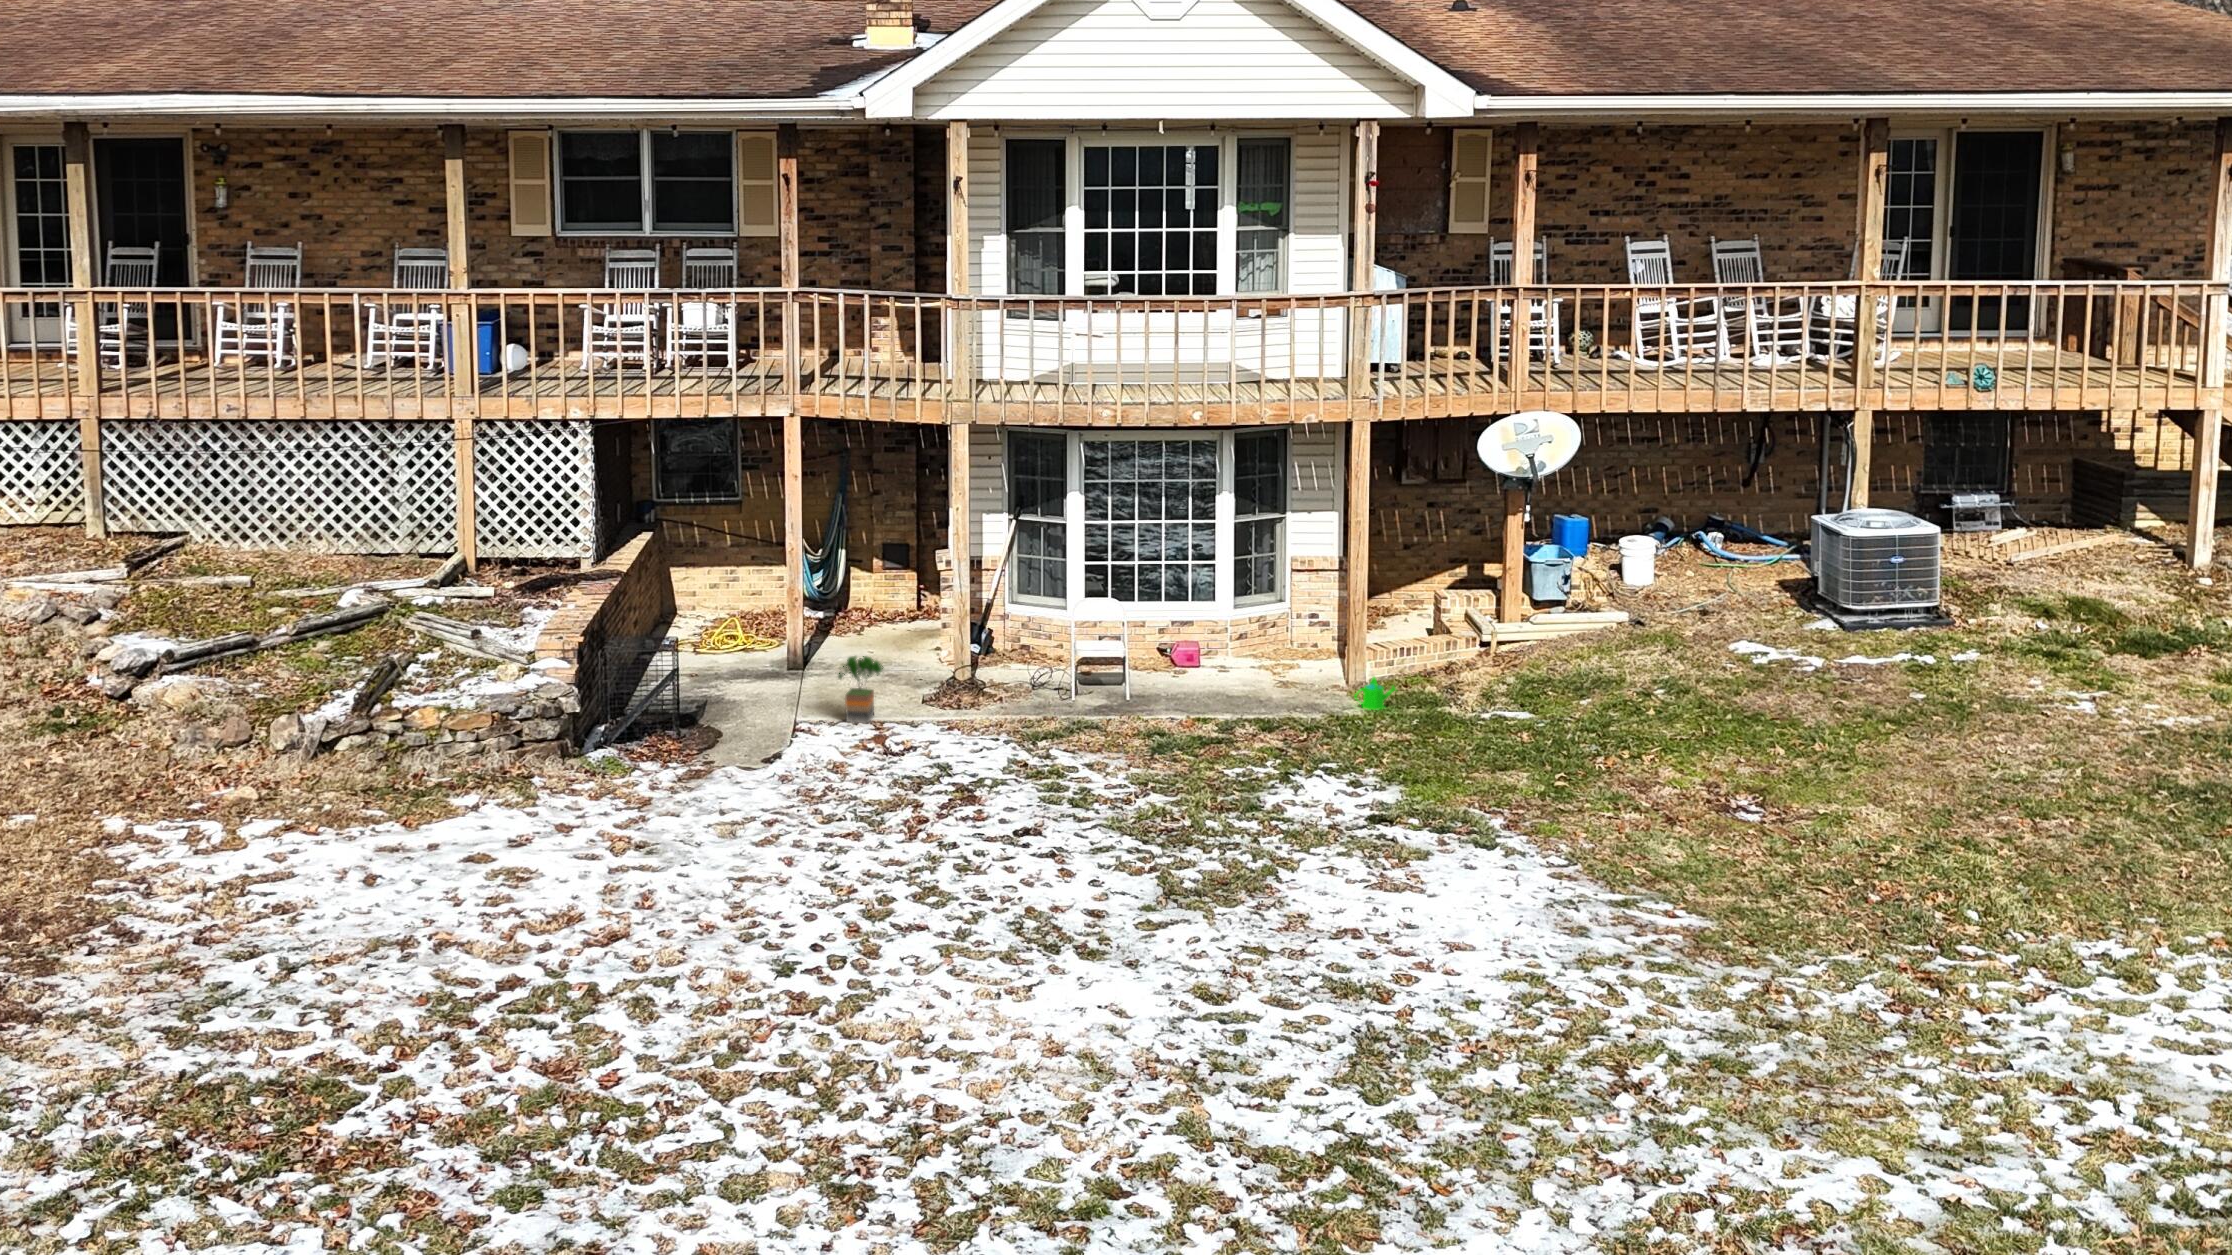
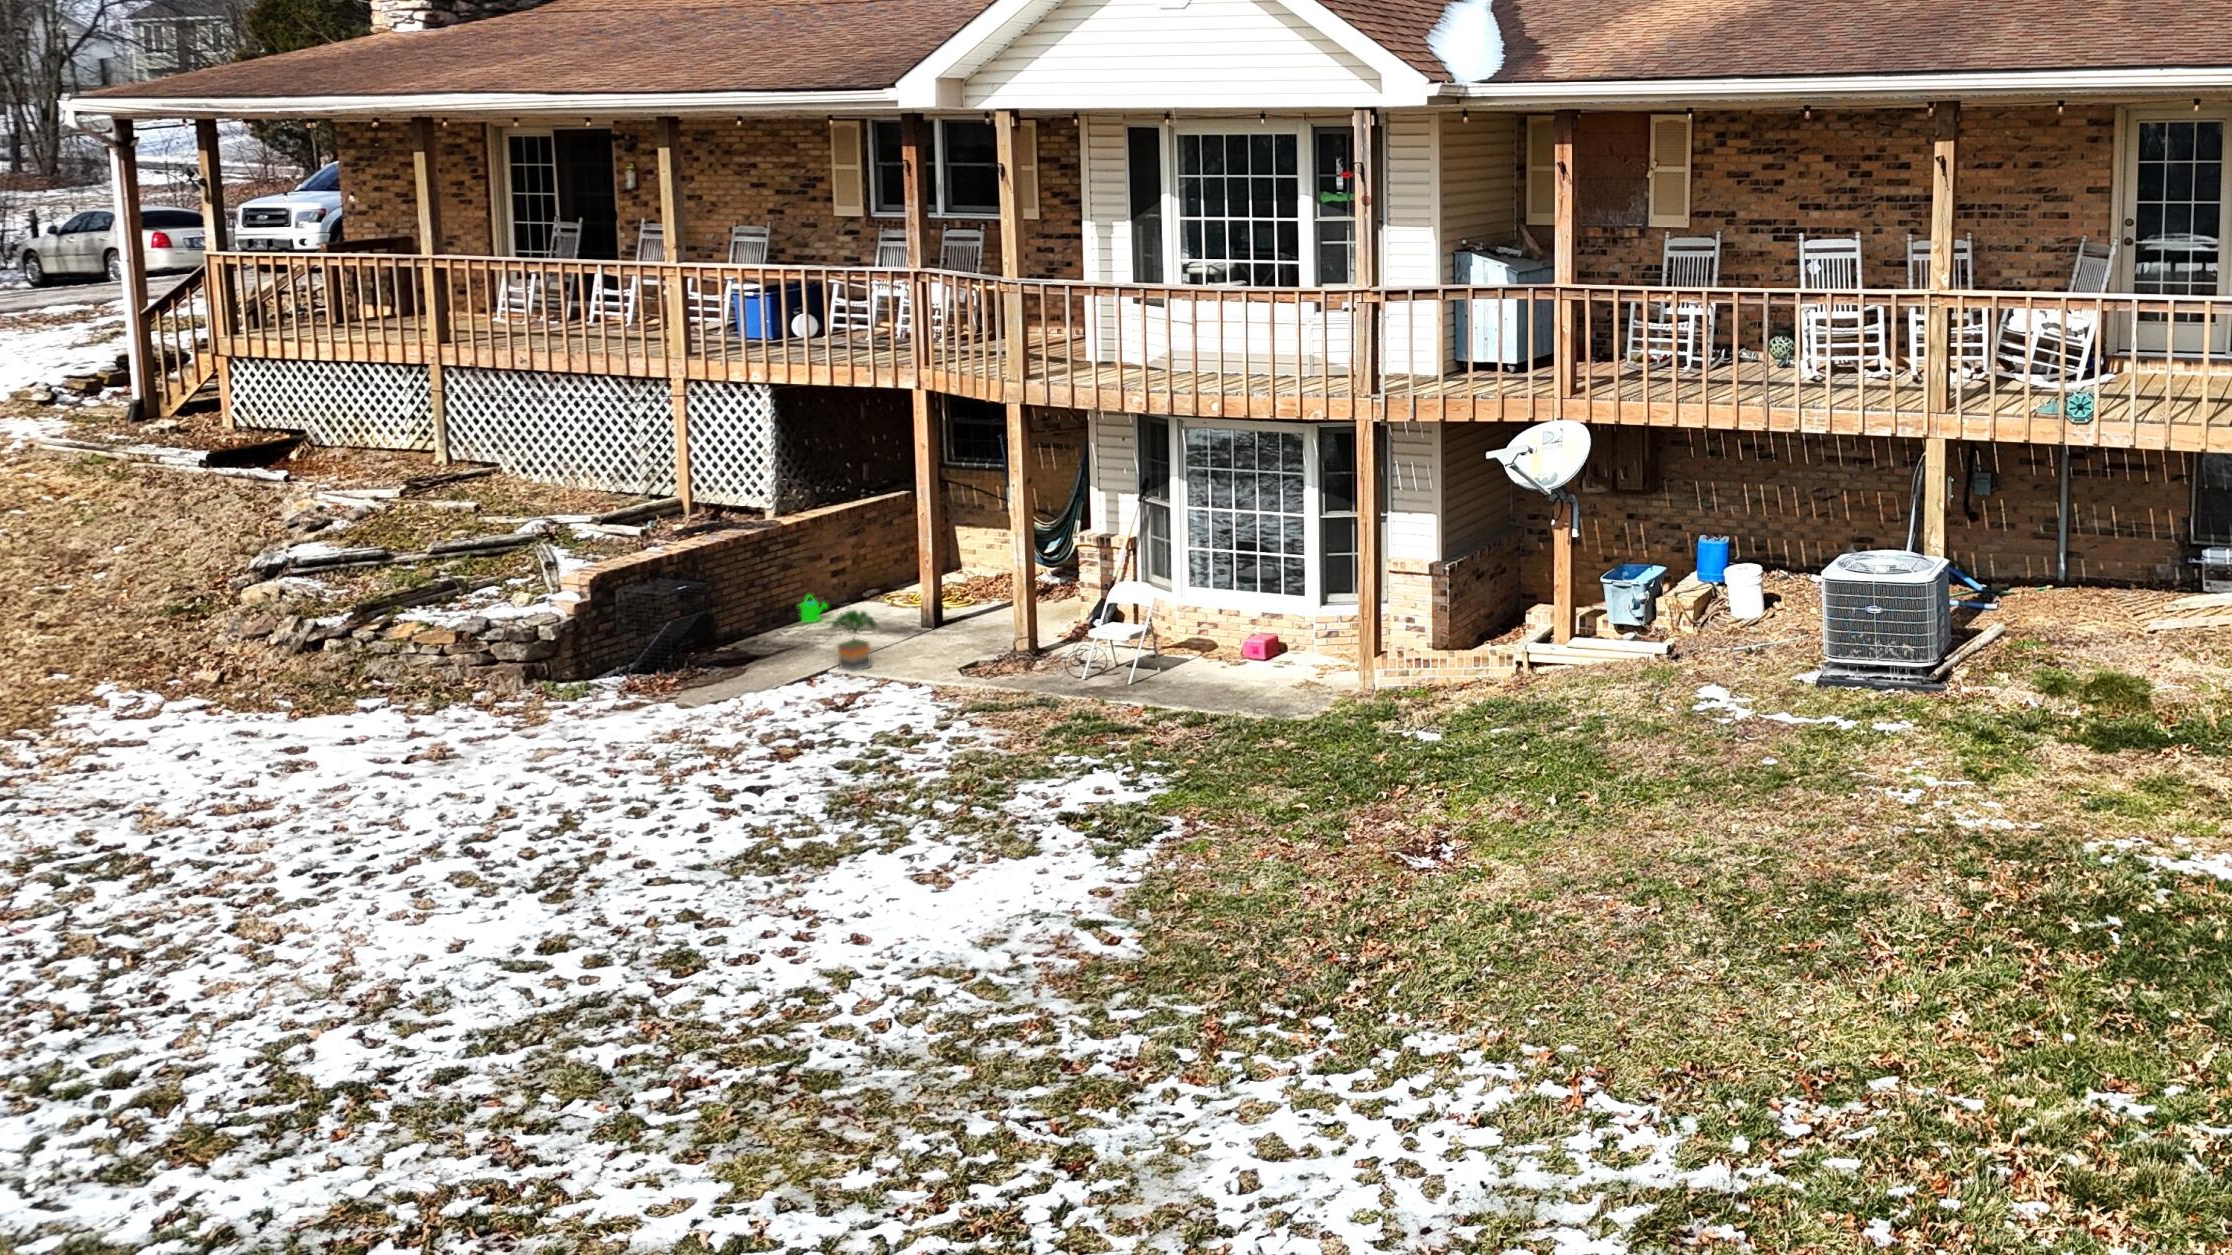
watering can: present [1354,677,1396,710] -> present [799,595,827,622]

